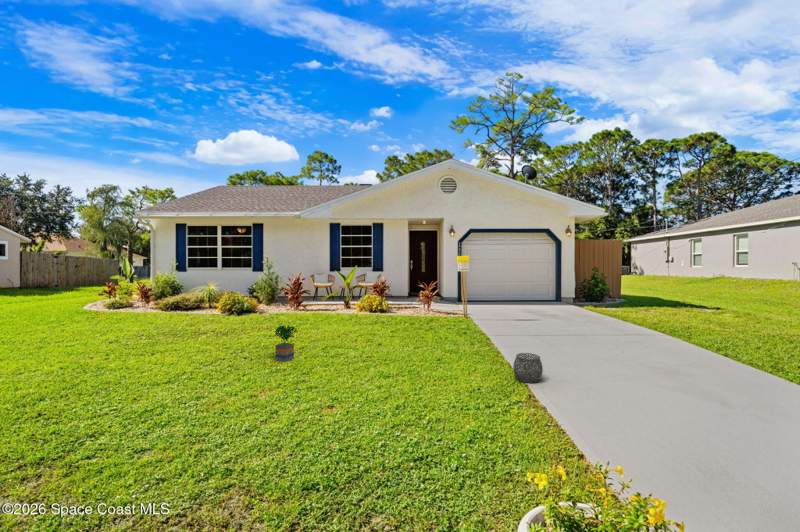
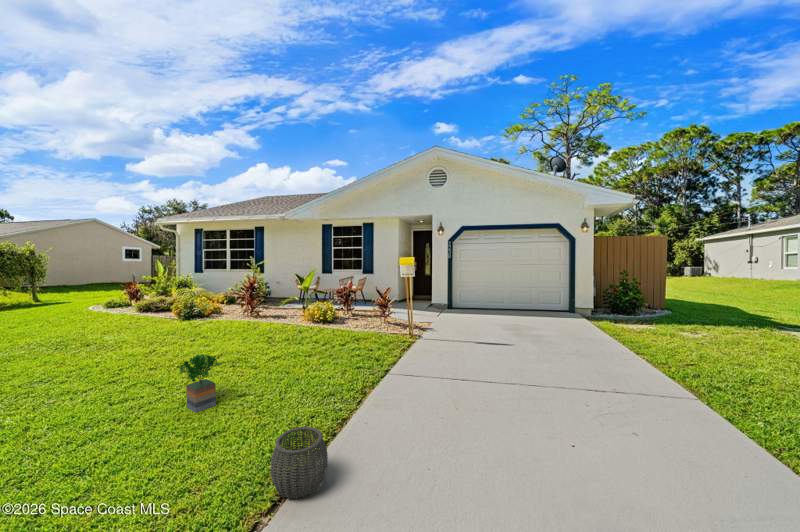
potted tree: present [275,326,297,362] -> present [180,354,222,413]

